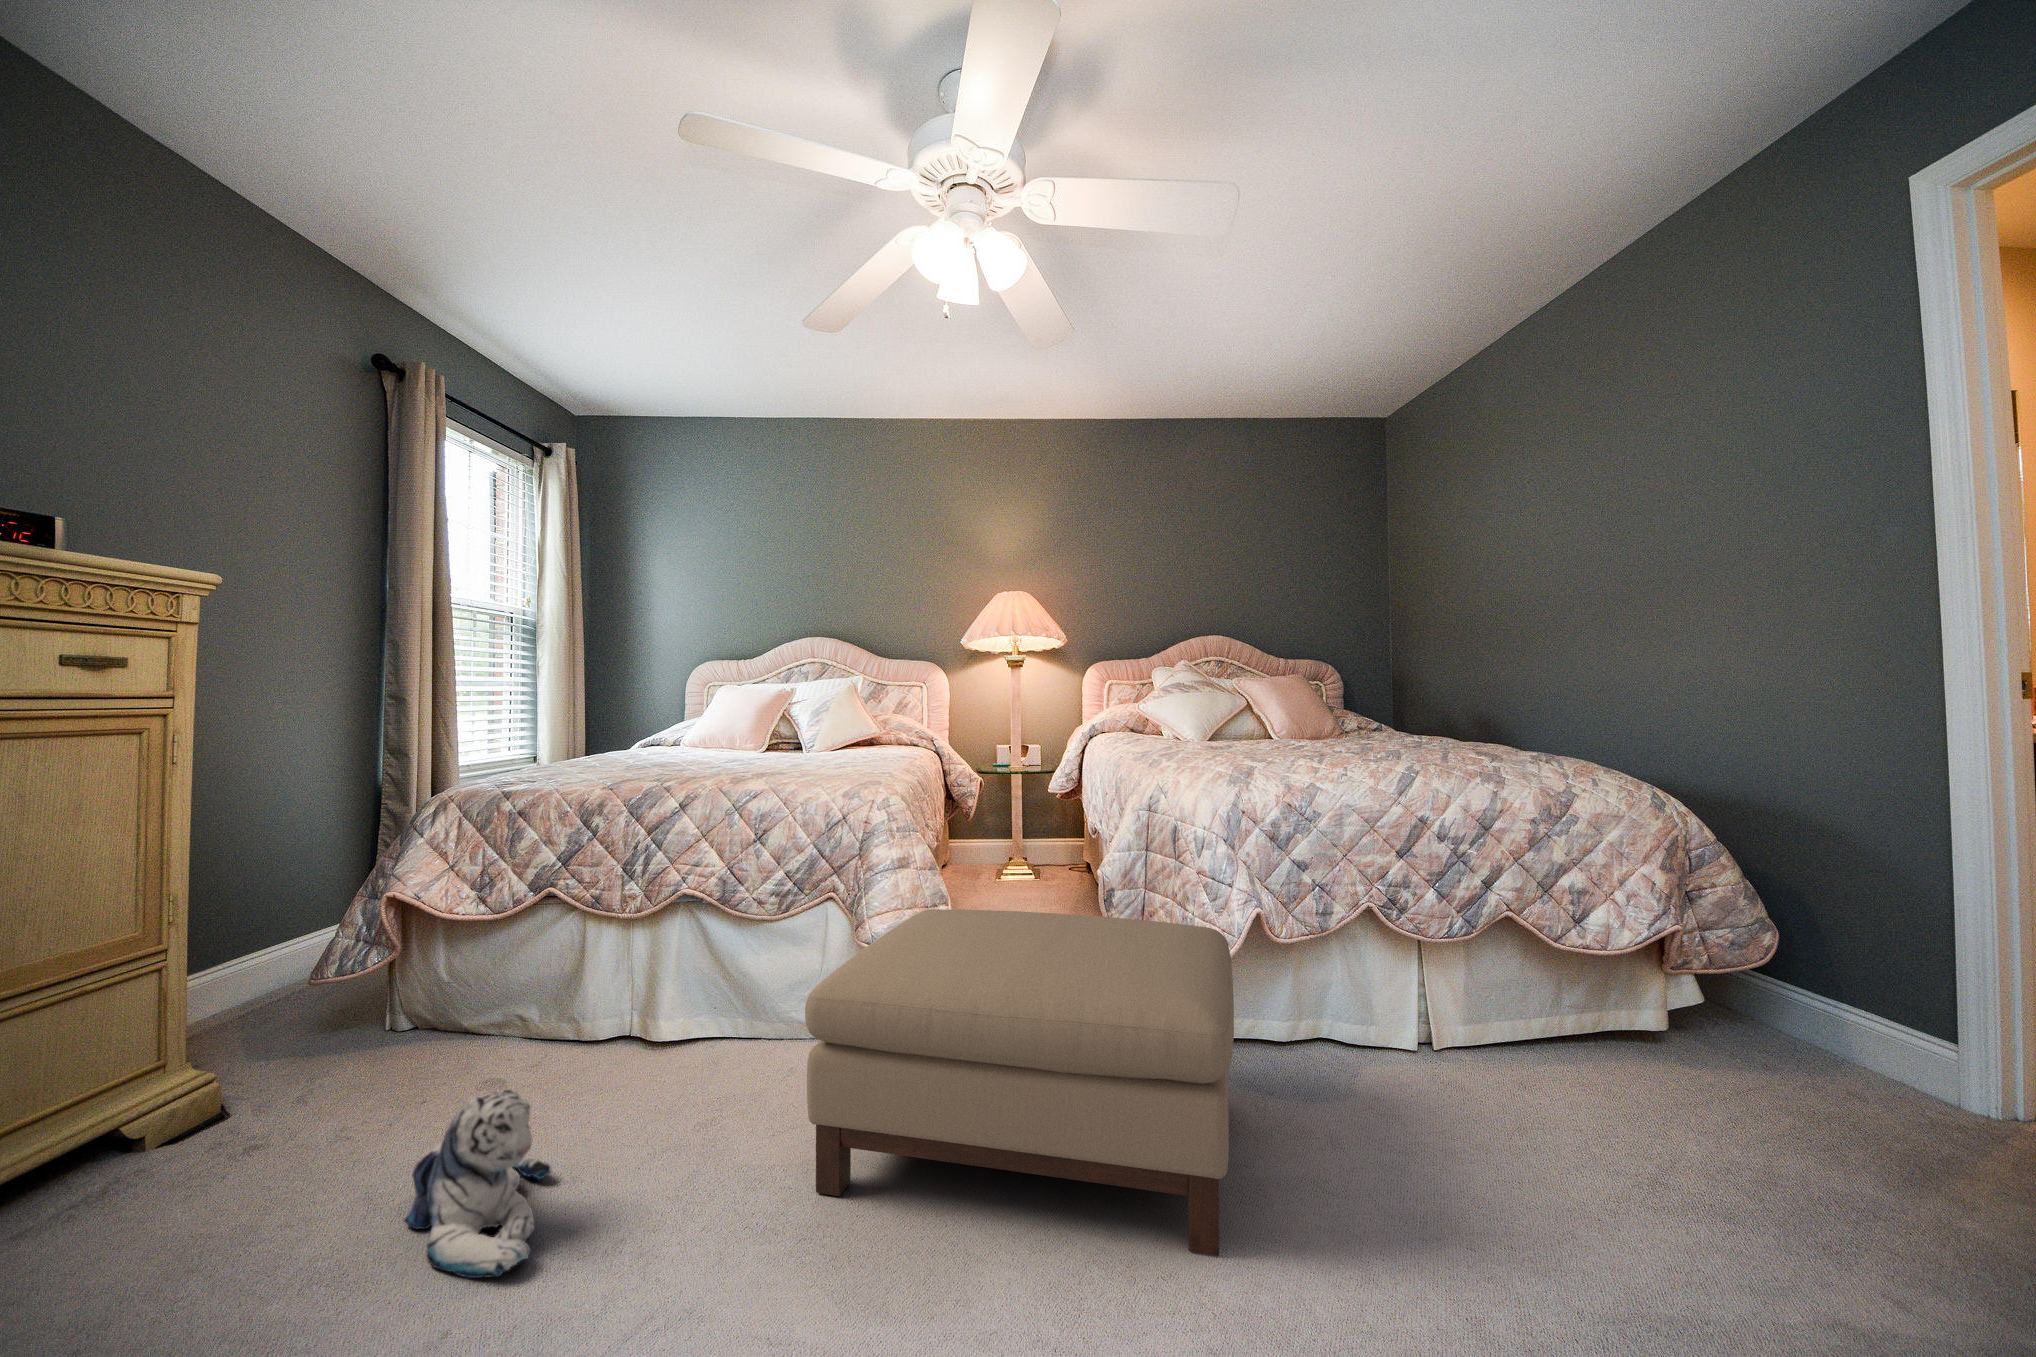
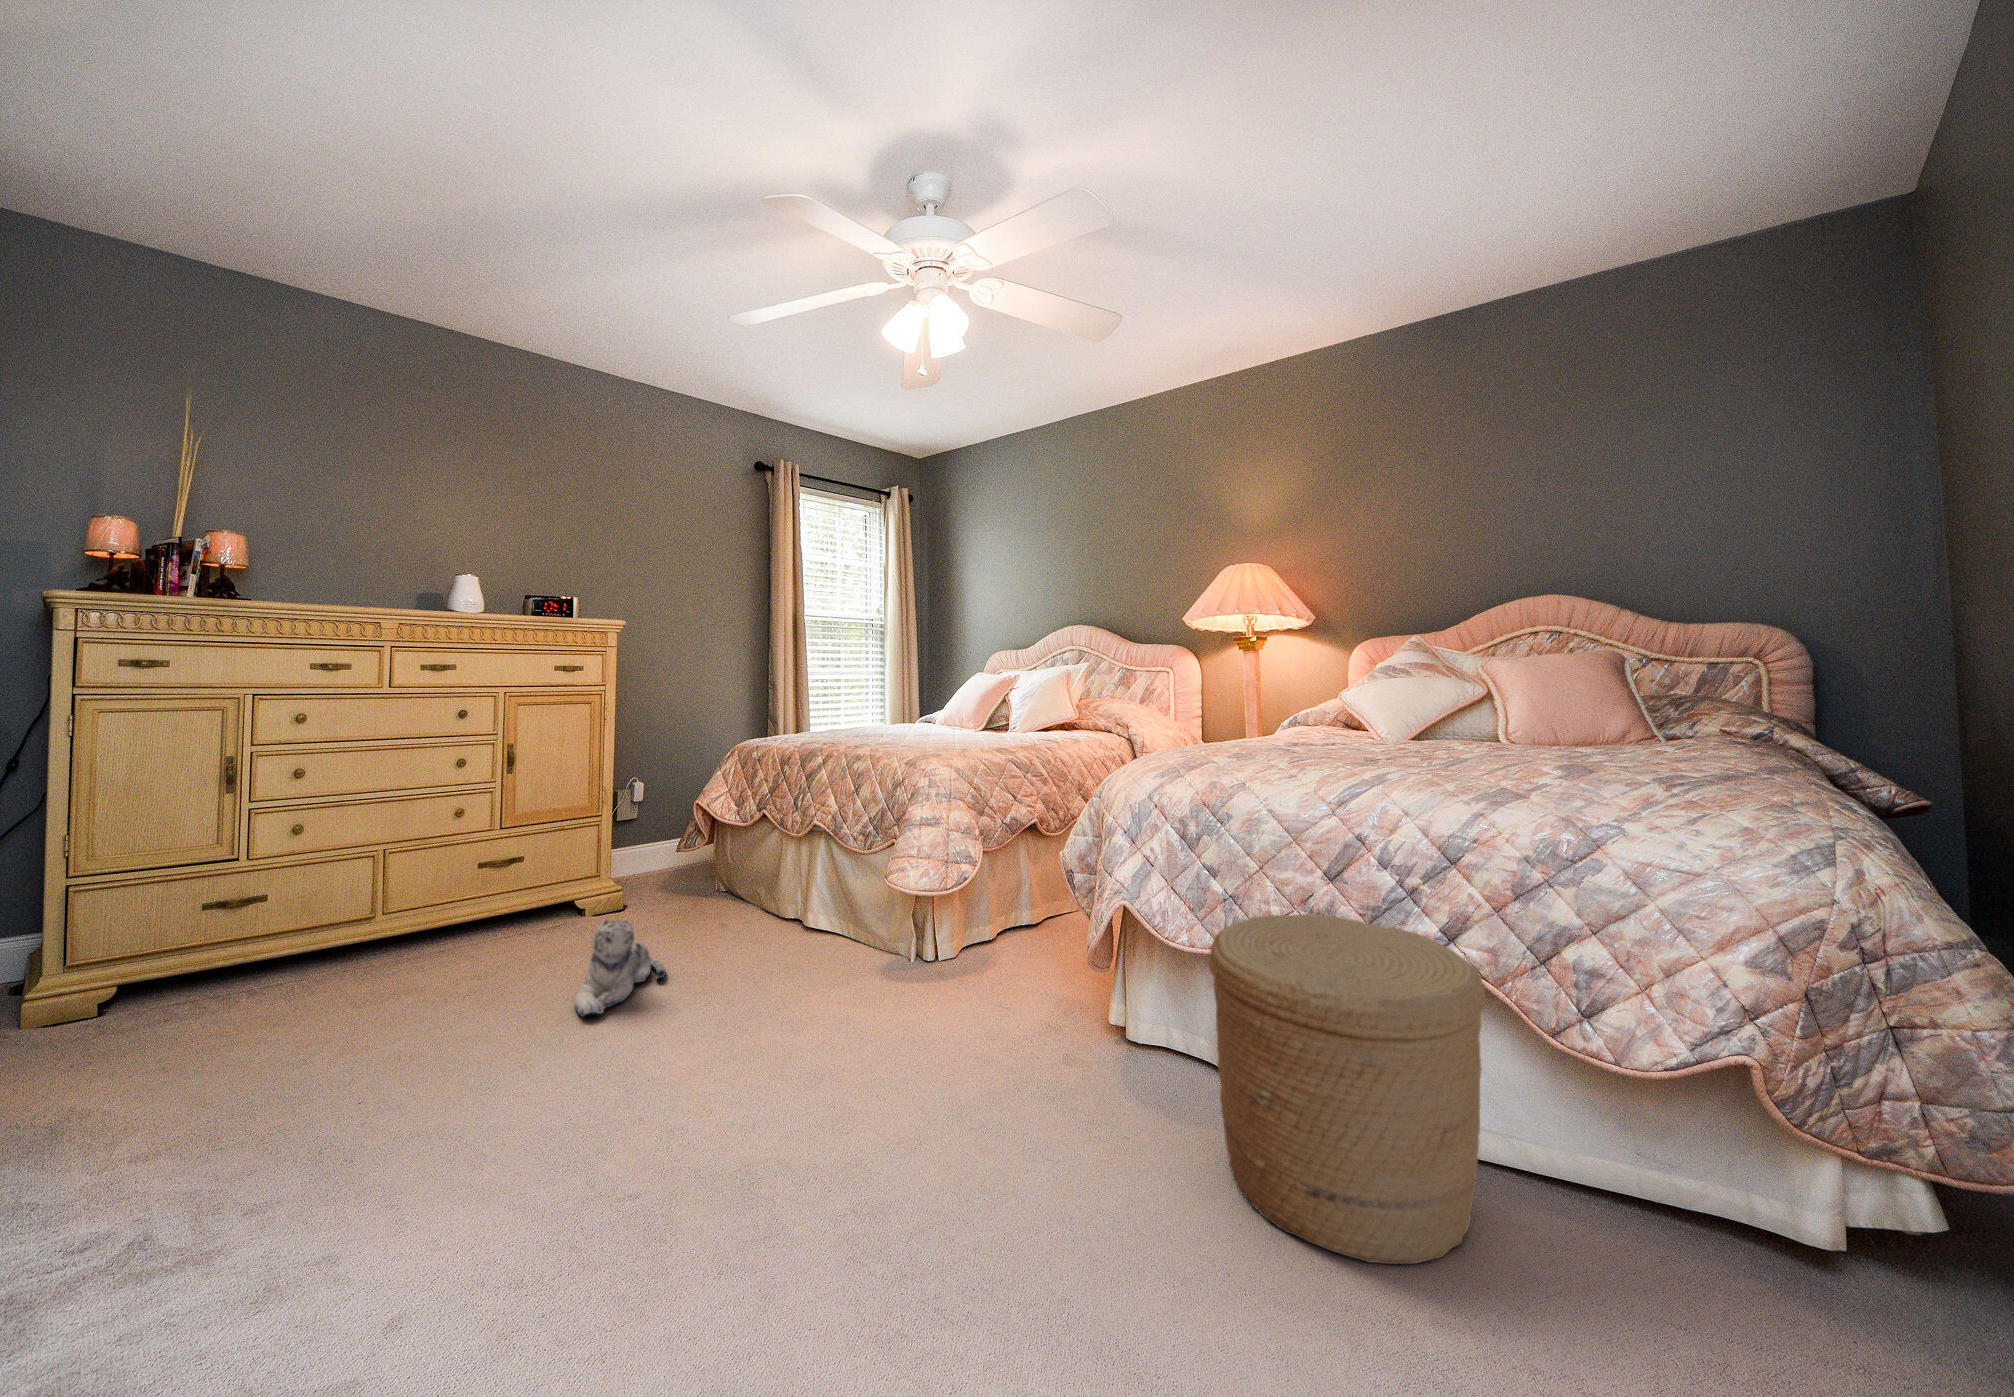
woven basket: none [1367,885,1602,1147] -> present [1209,914,1485,1264]
ottoman: present [805,909,1234,1256] -> none [734,860,1088,1172]

